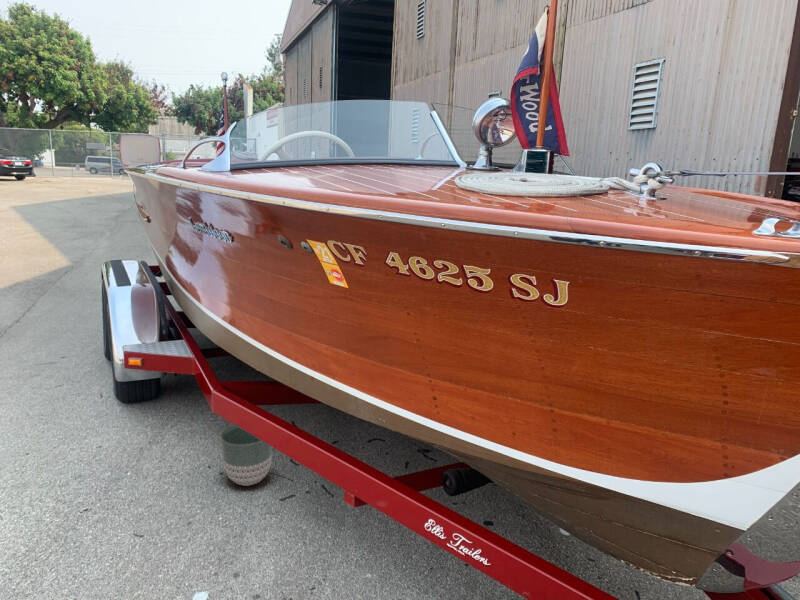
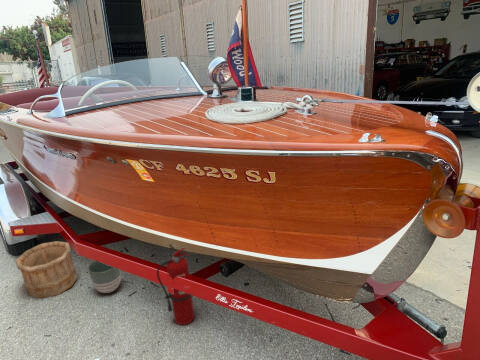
wooden bucket: none [115,384,203,474] -> present [16,241,77,299]
fire extinguisher: none [326,409,395,568] -> present [157,244,194,325]

